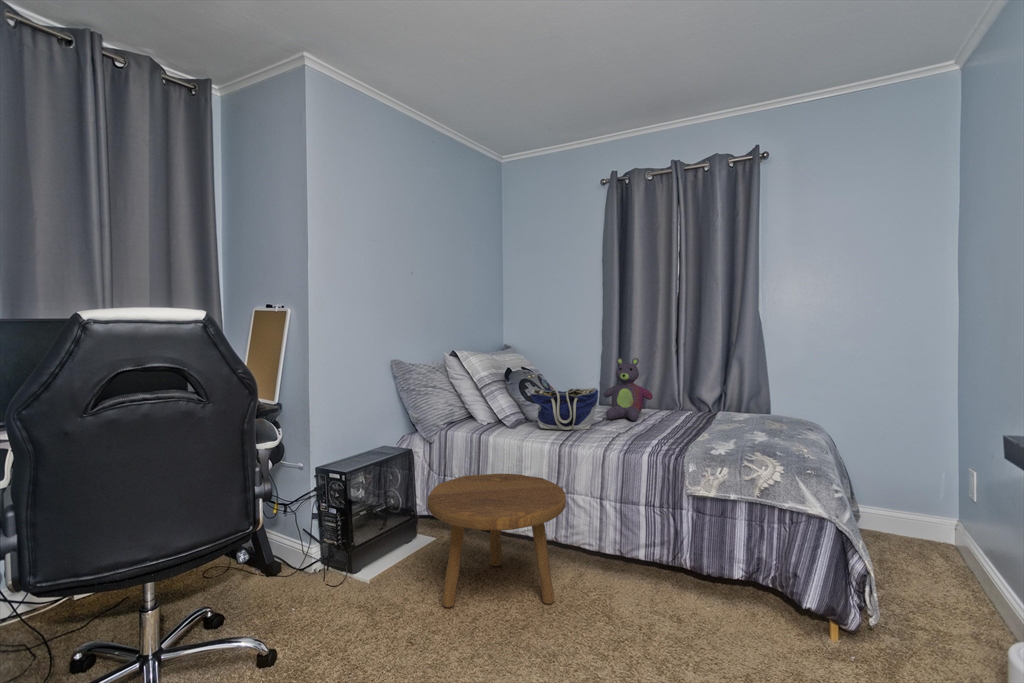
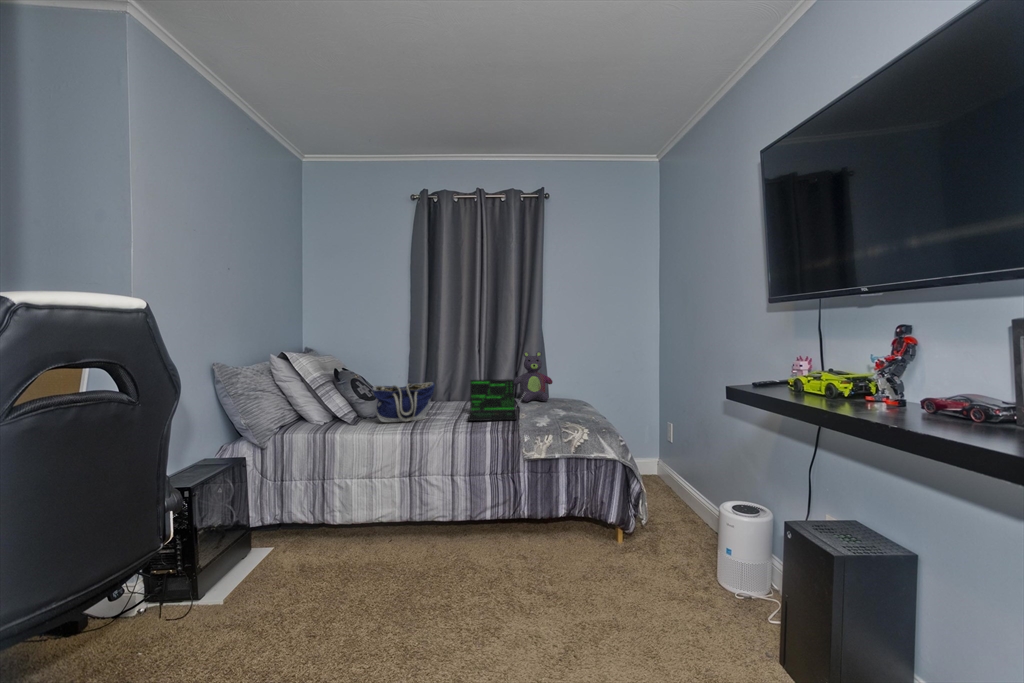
stuffed bear: present [604,358,653,421] -> present [514,352,553,402]
laptop: none [630,388,715,443] -> present [468,379,516,421]
footstool: present [427,474,566,608] -> none [298,465,434,601]

